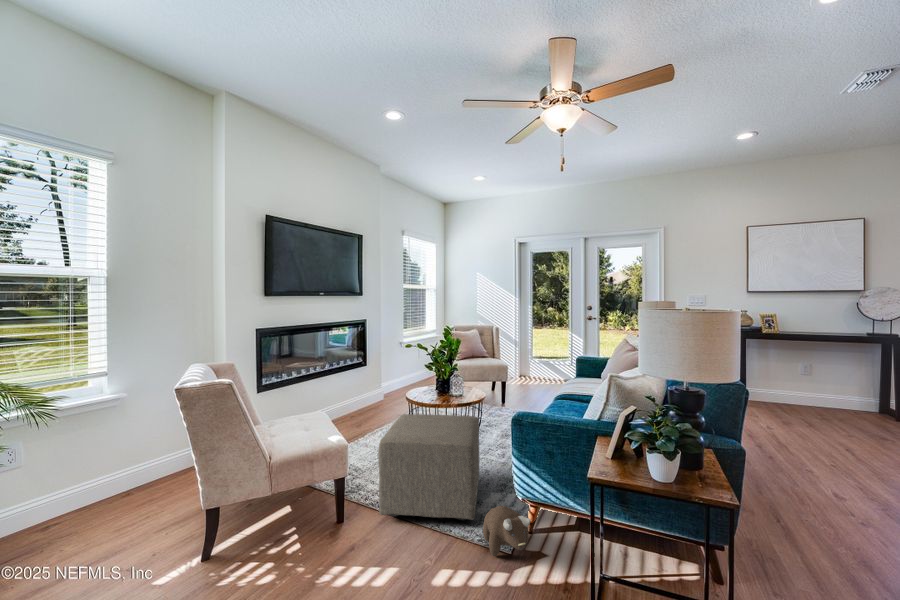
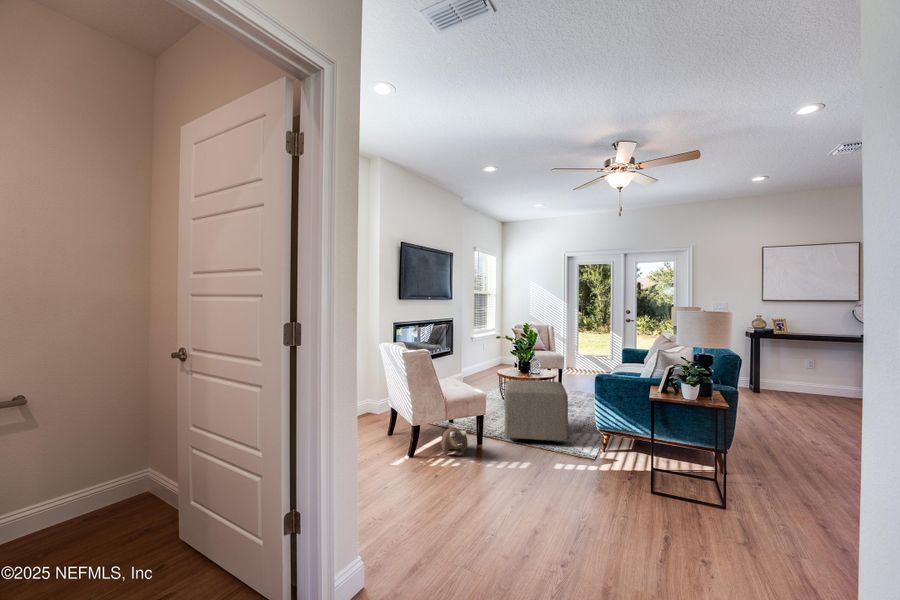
plush toy: present [483,506,531,556] -> present [441,427,467,455]

